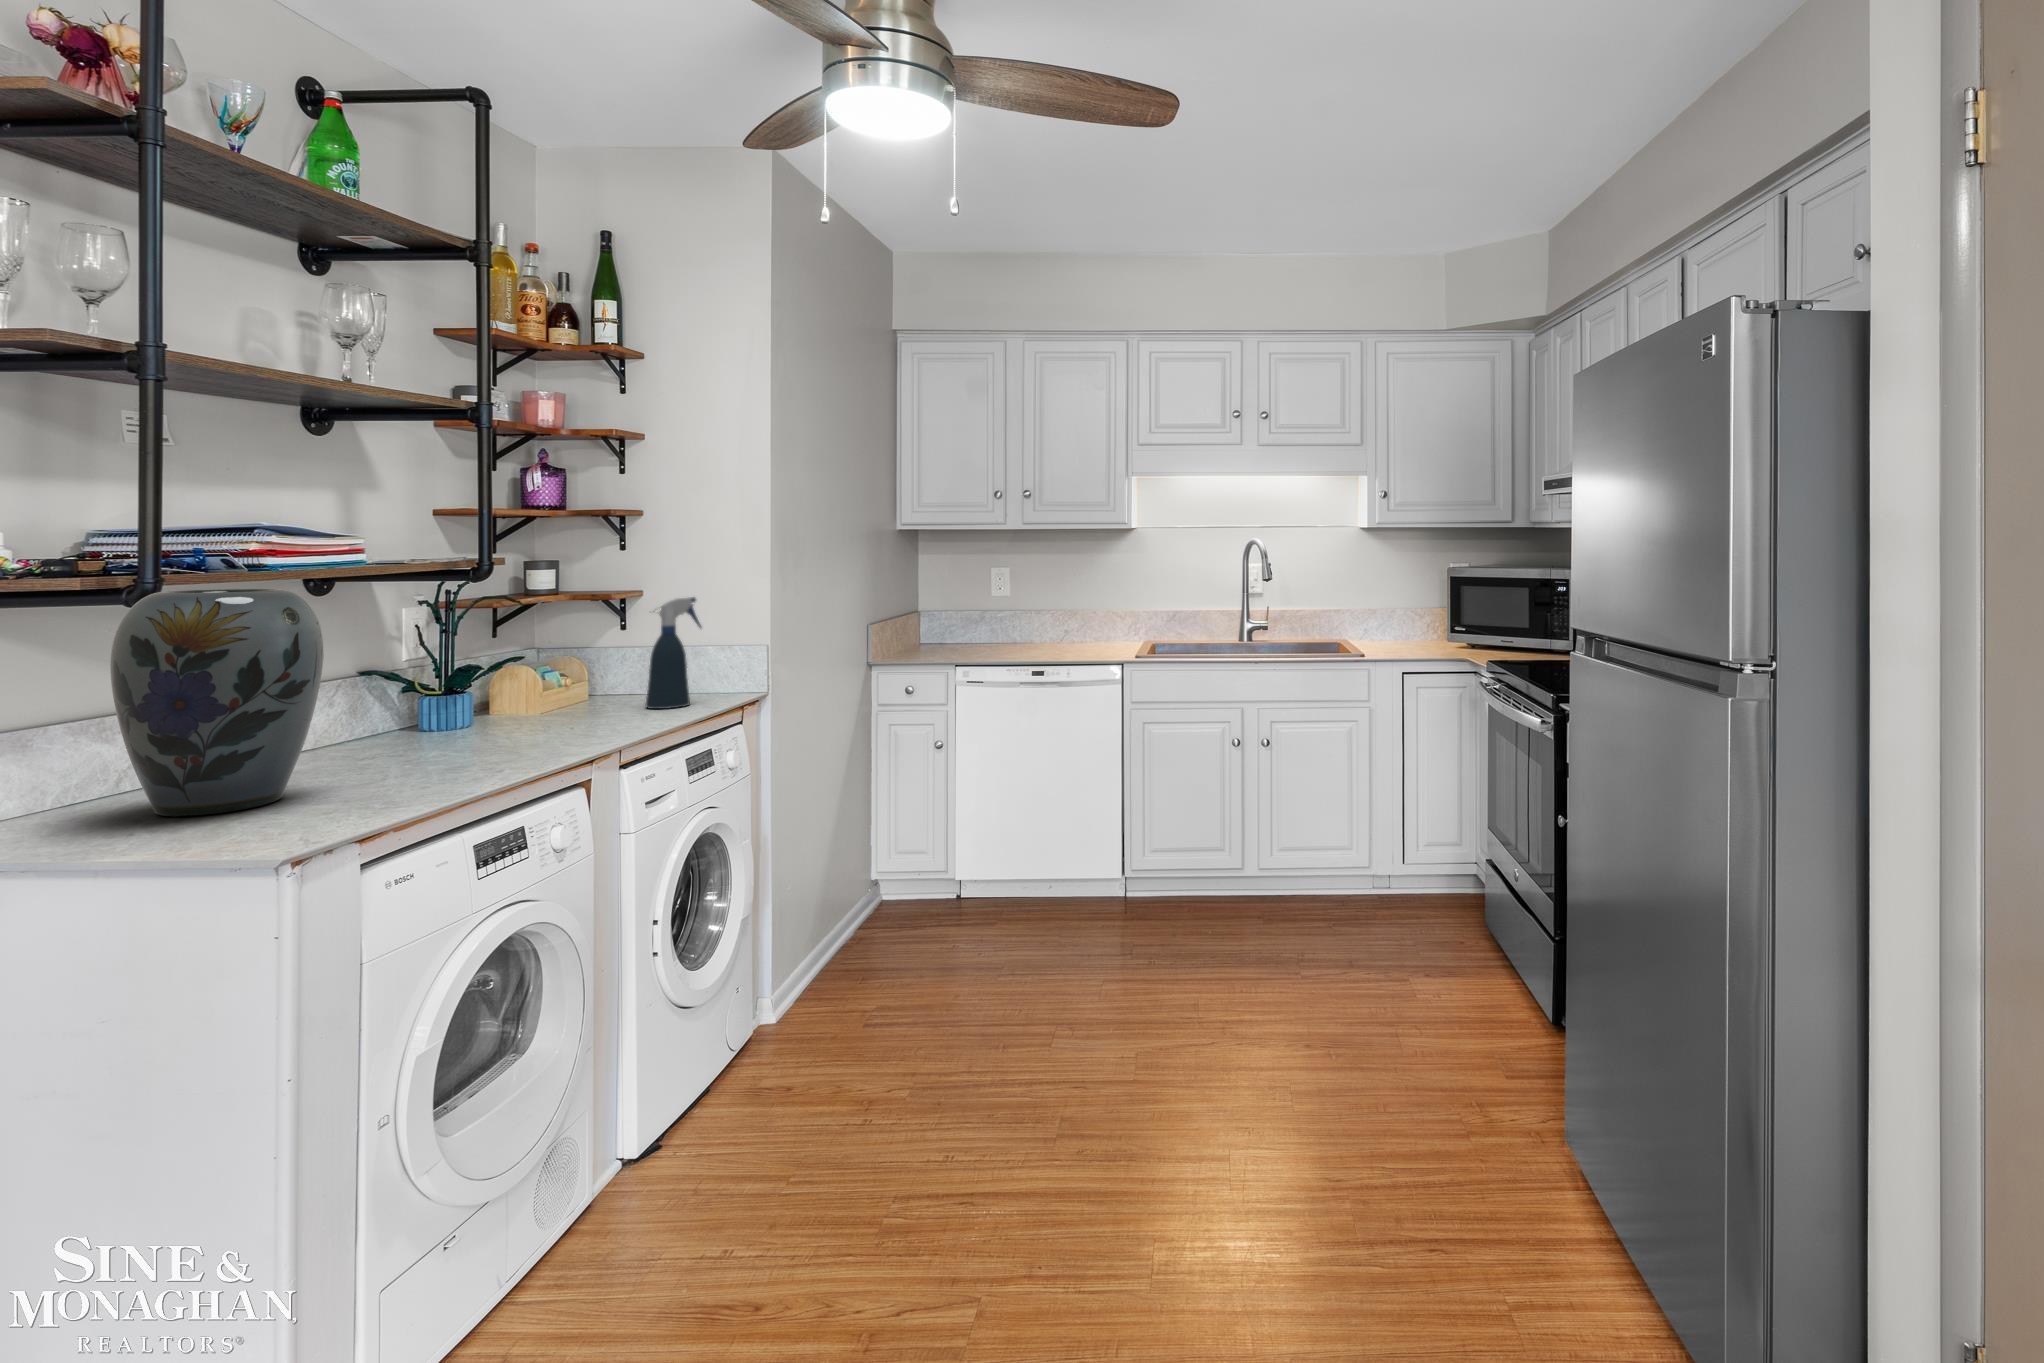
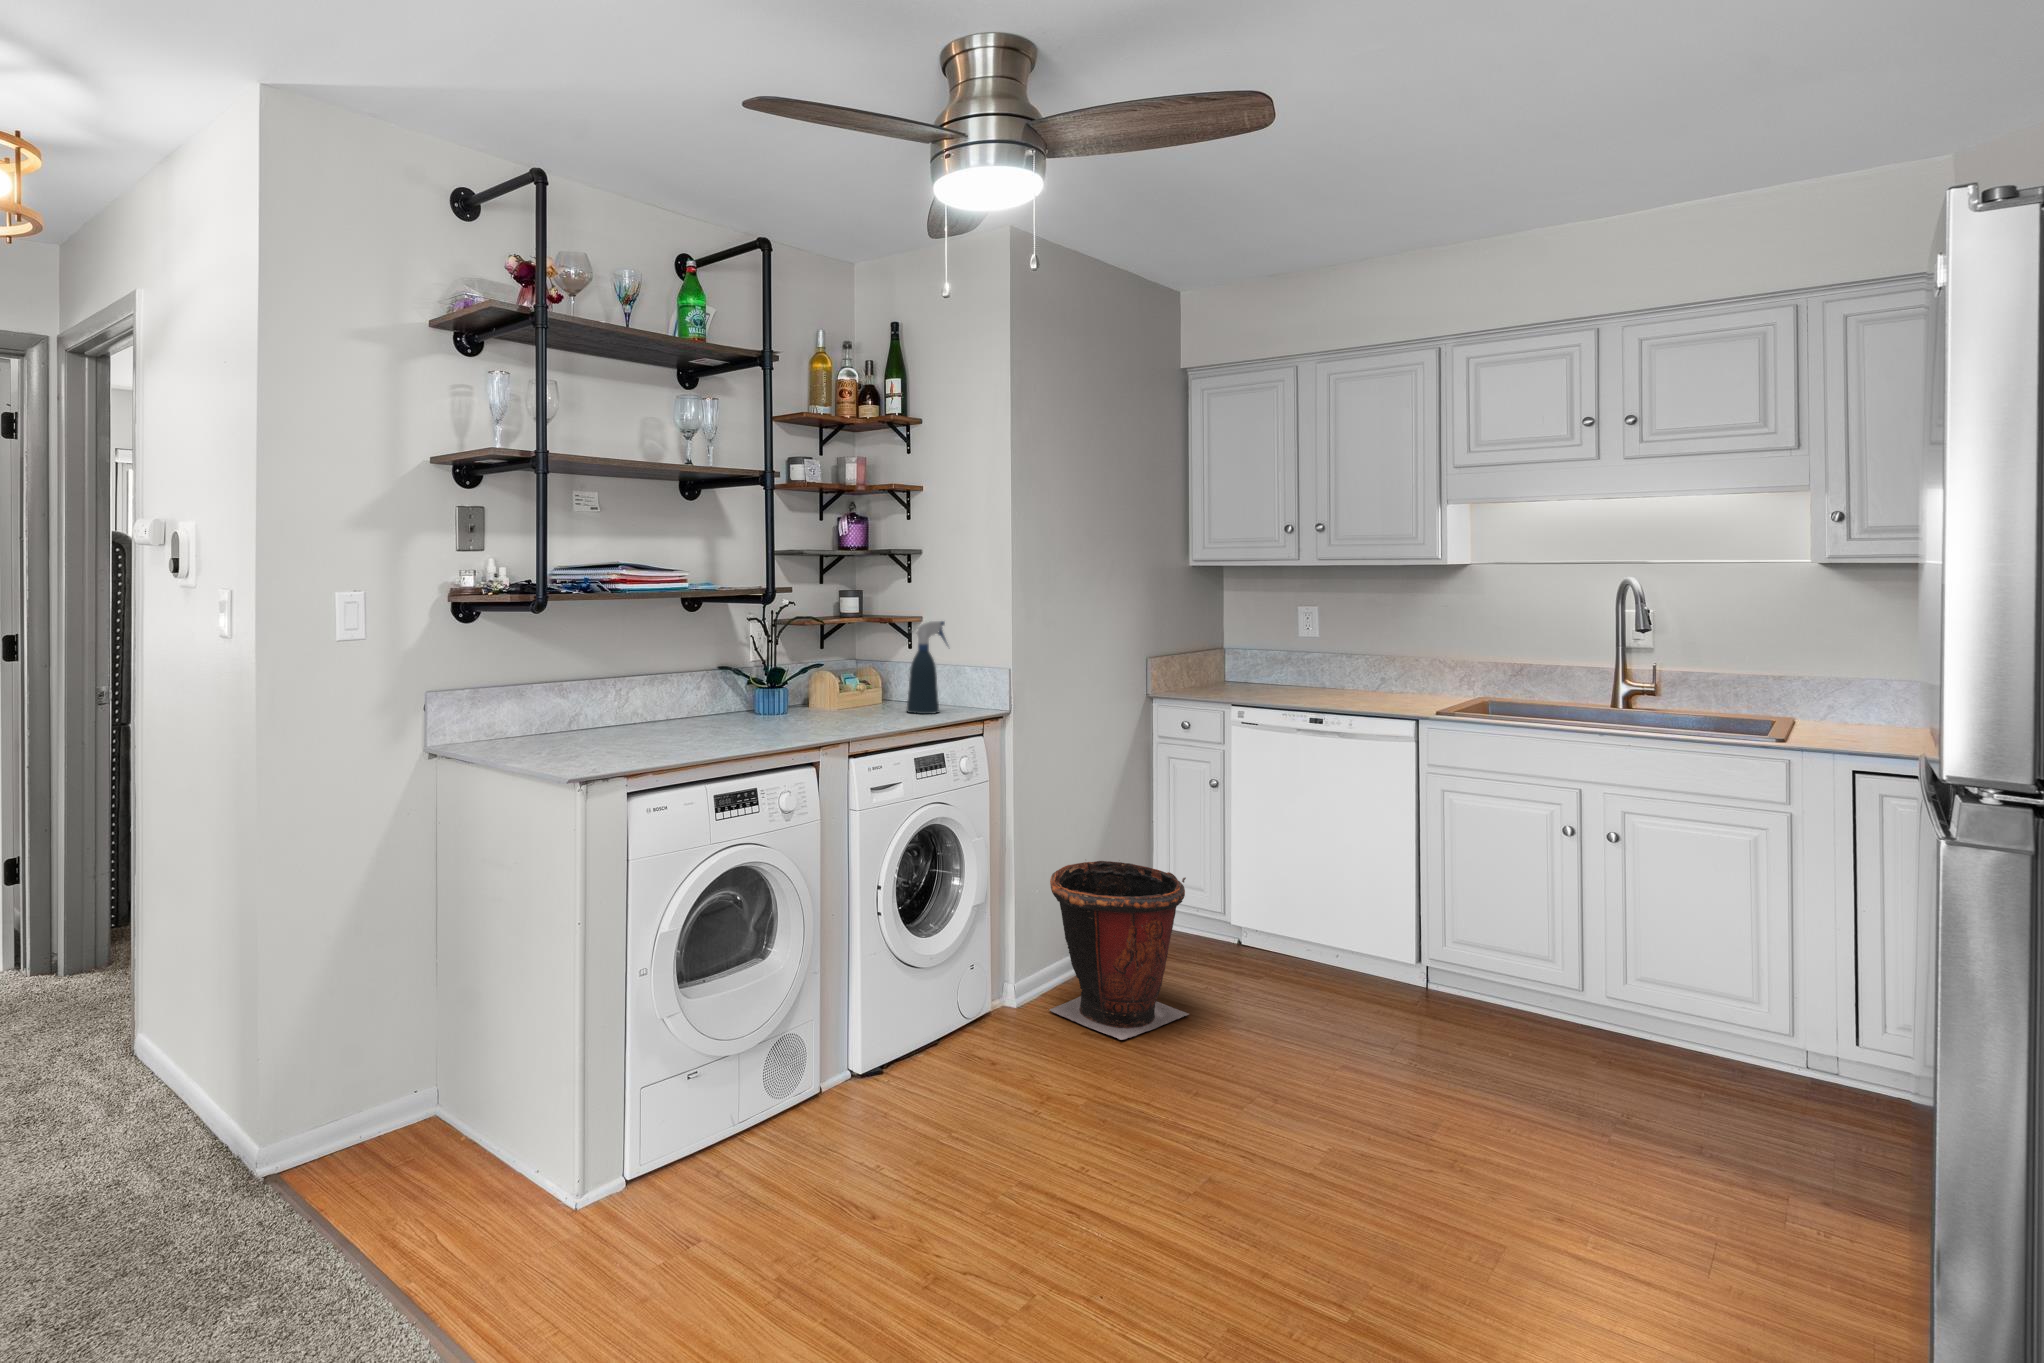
vase: present [110,589,324,817] -> none [560,600,660,743]
waste bin: none [812,823,956,1012] -> present [1049,861,1189,1040]

